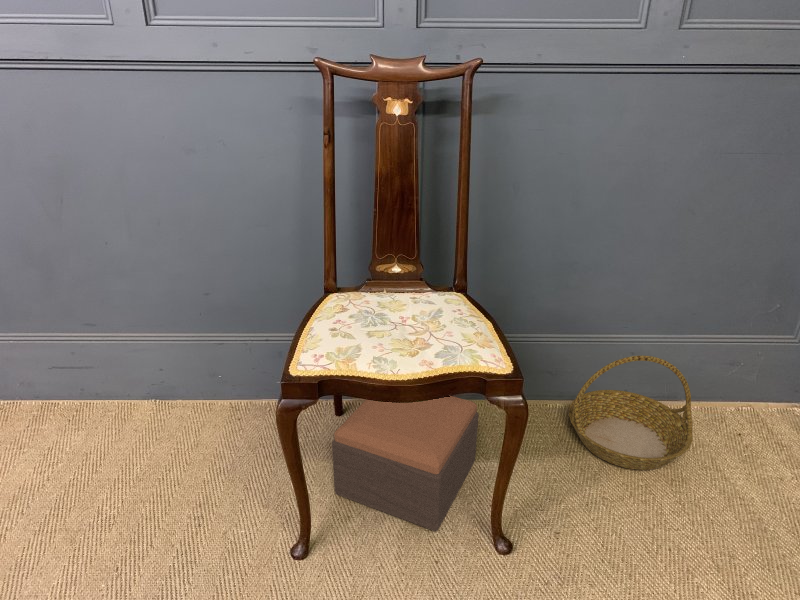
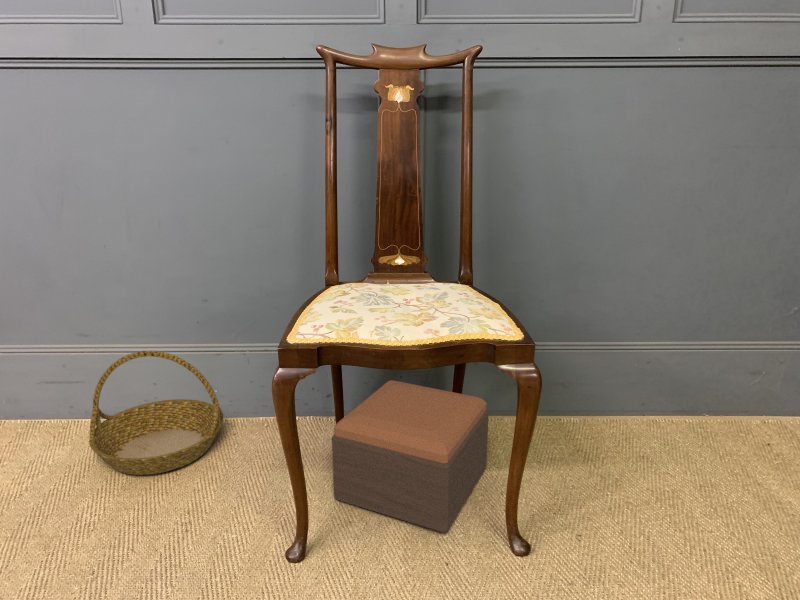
basket: present [569,355,693,470] -> present [89,351,223,475]

